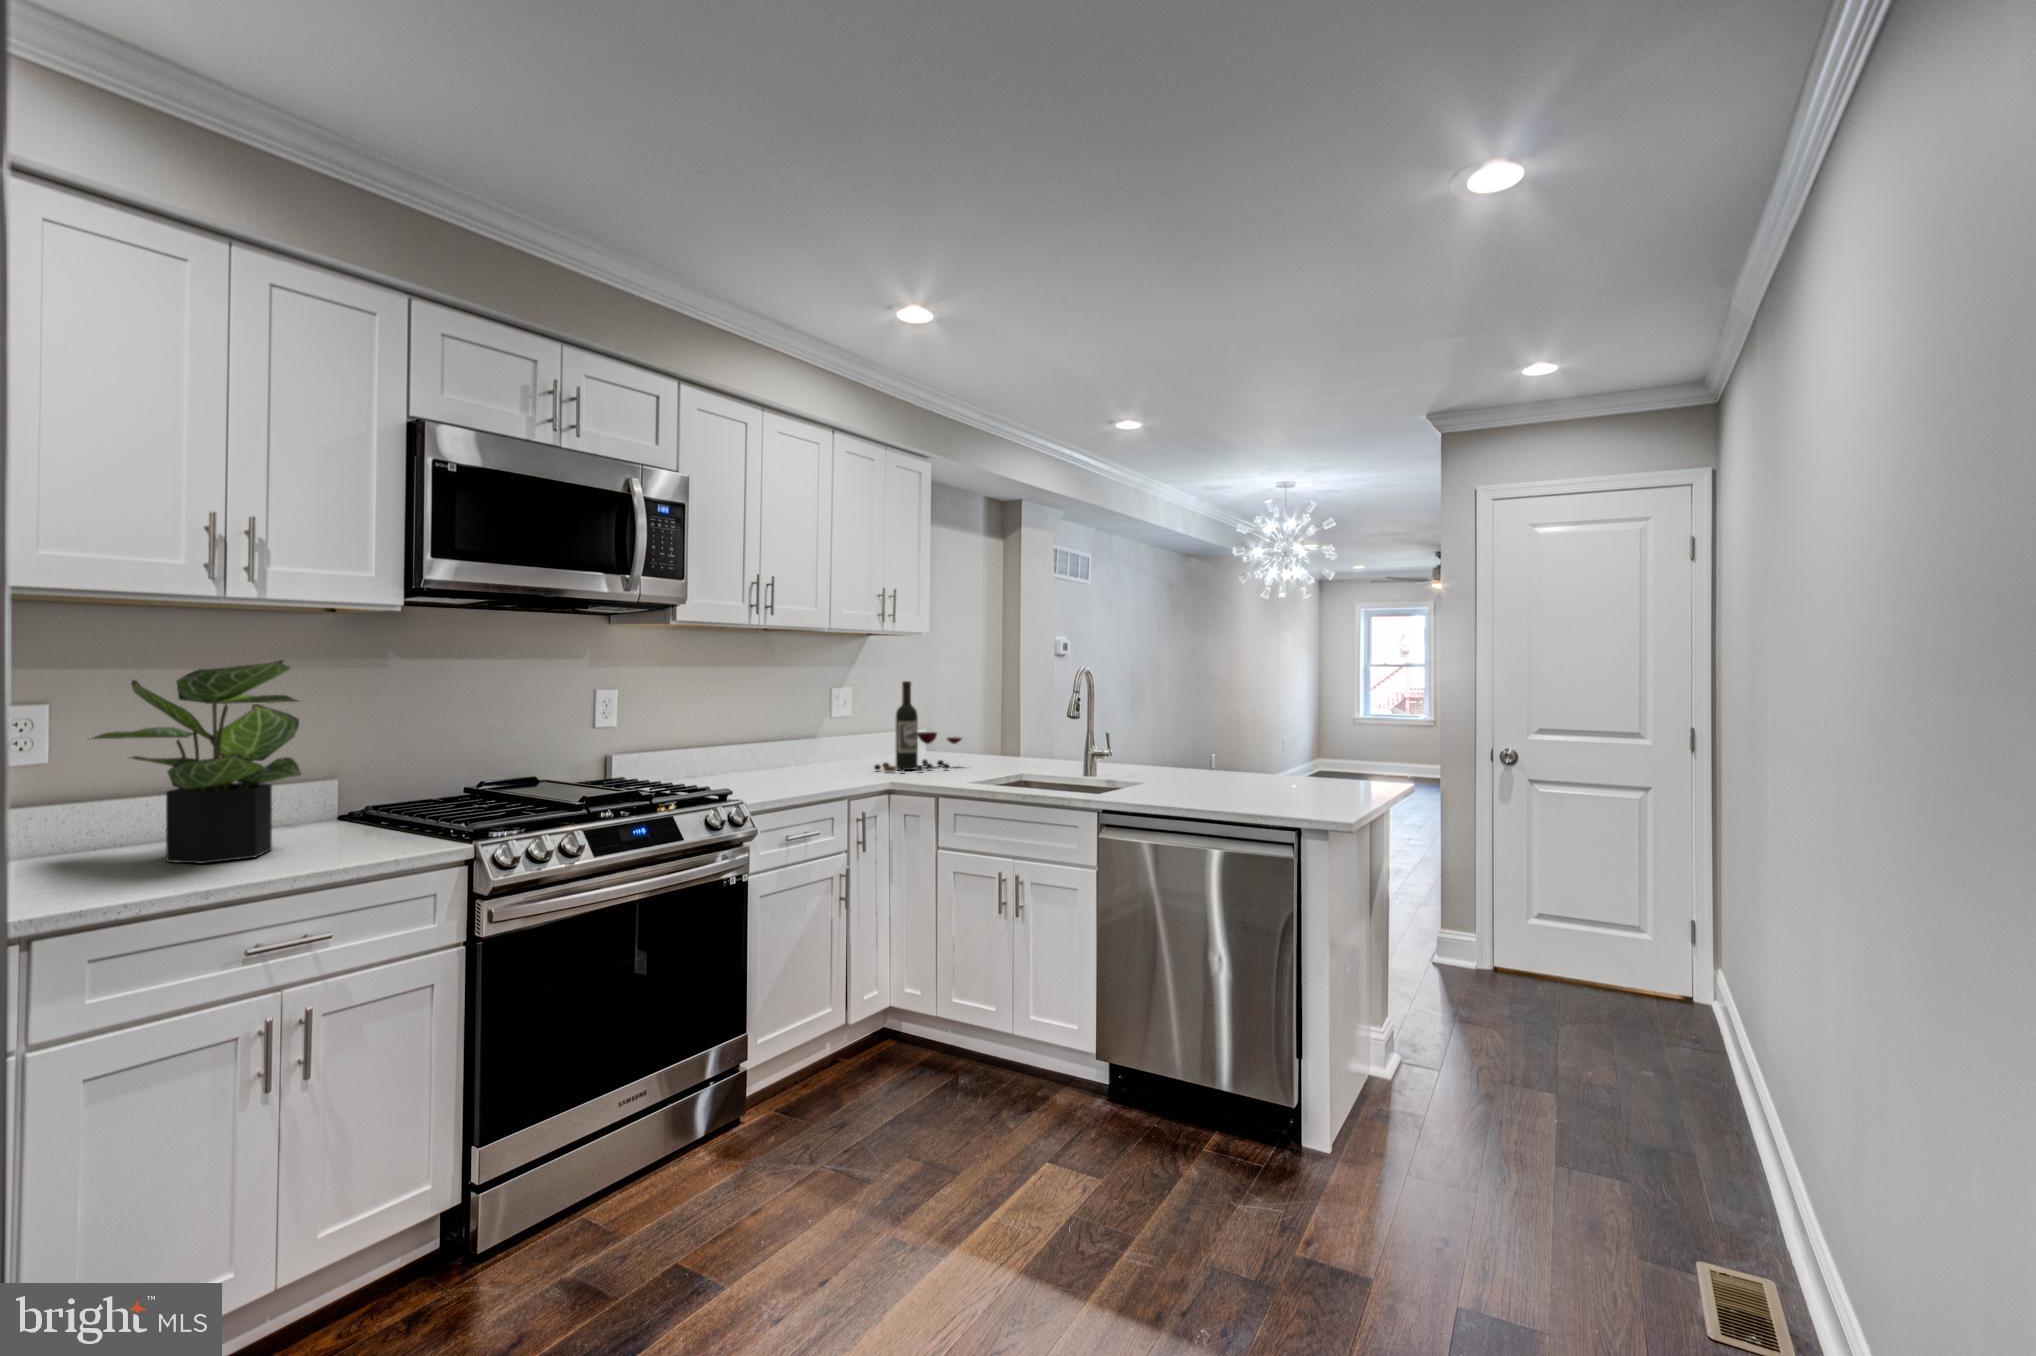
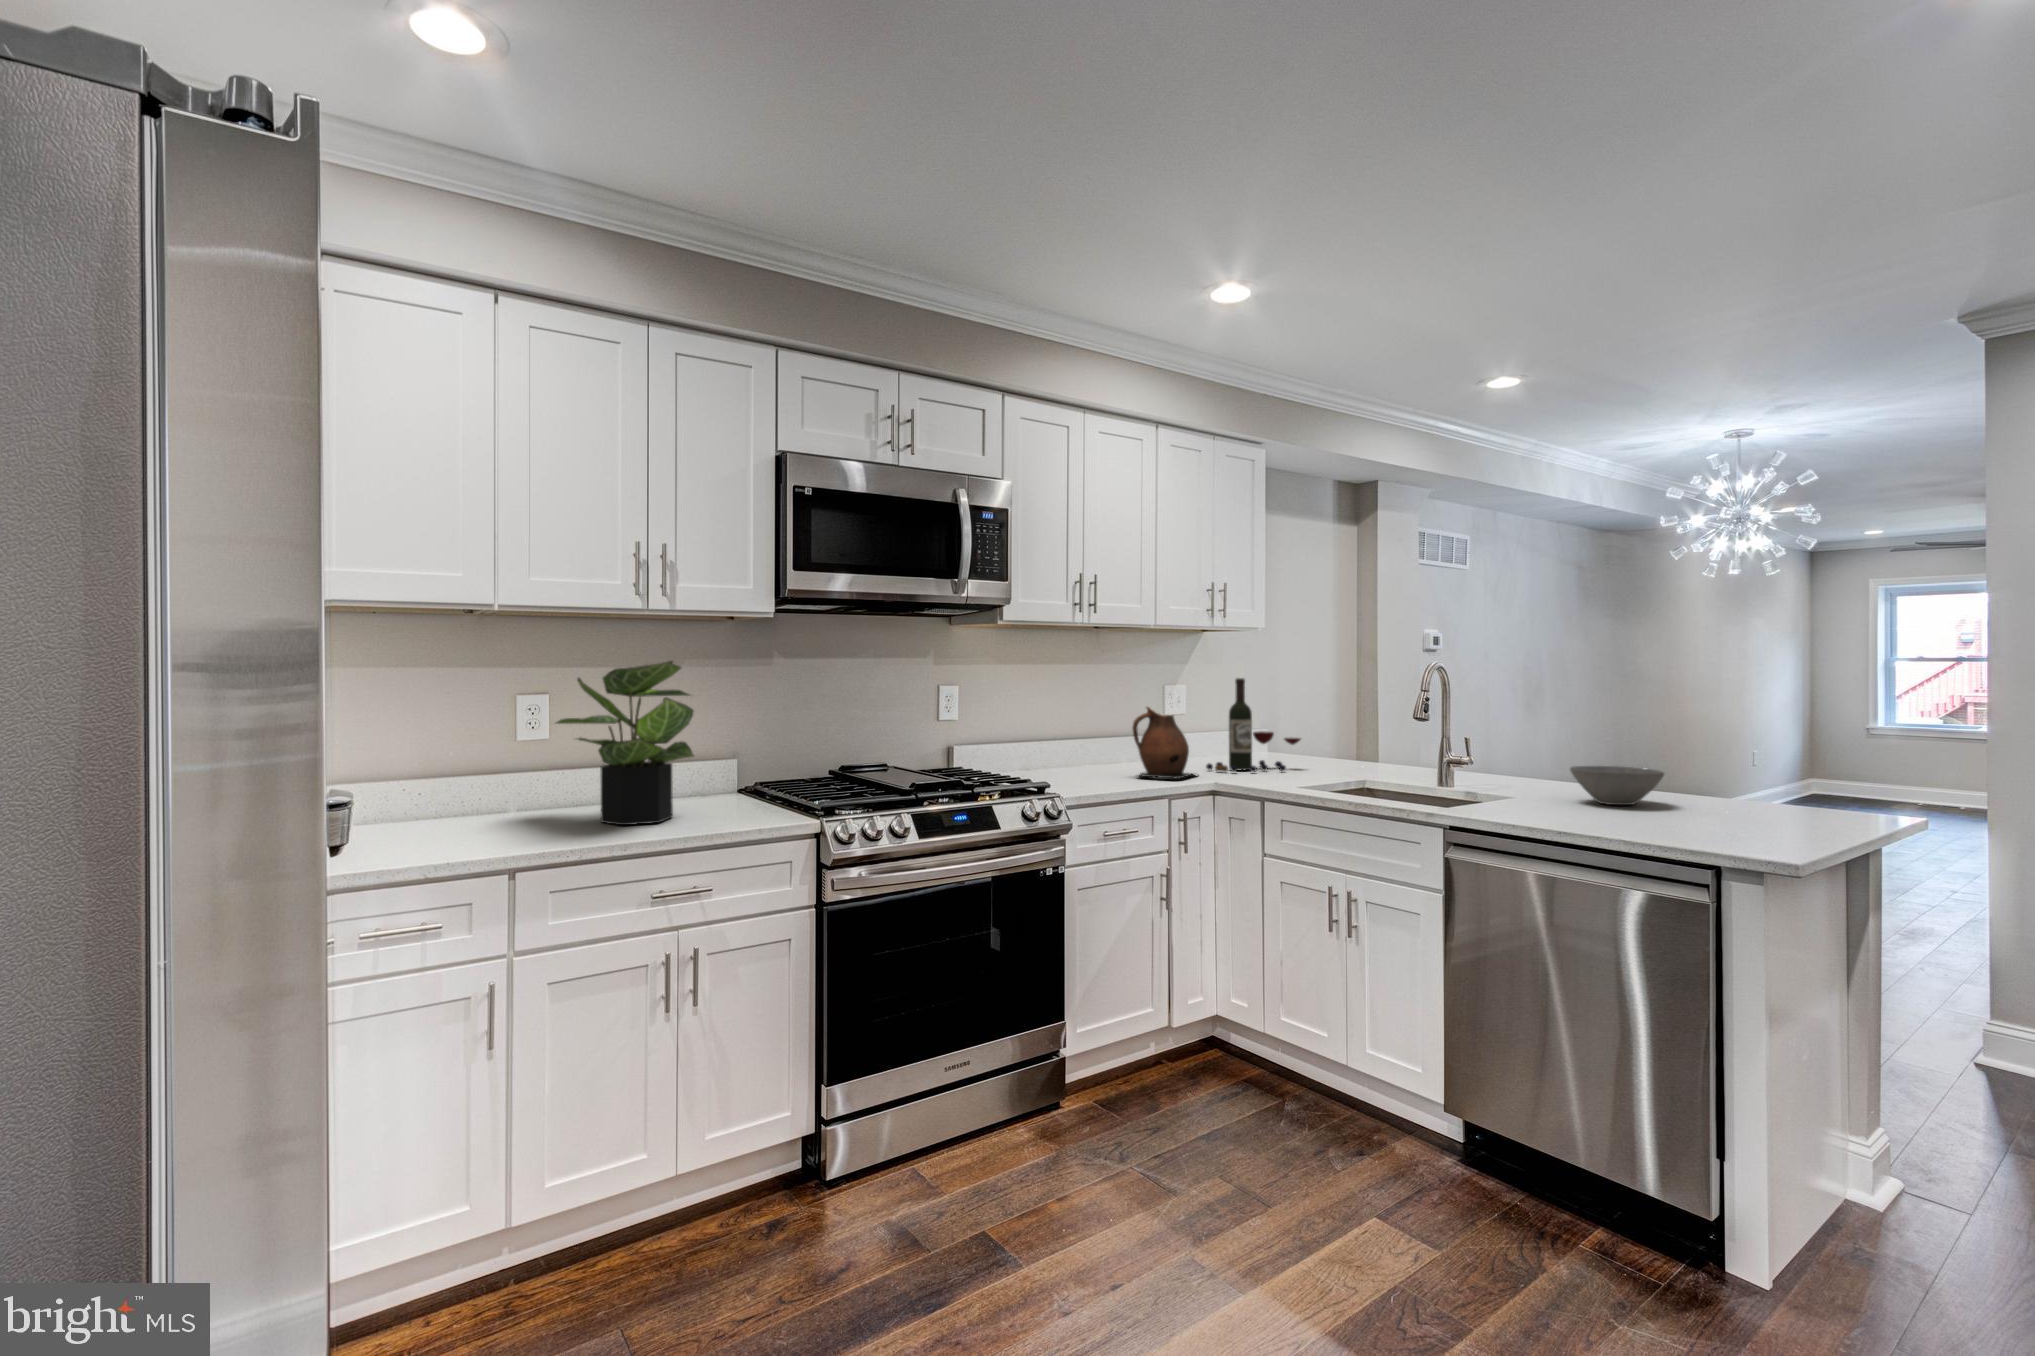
ceramic pitcher: none [805,709,870,782] -> present [1133,707,1195,779]
bowl: none [1192,756,1262,789] -> present [1570,766,1664,805]

